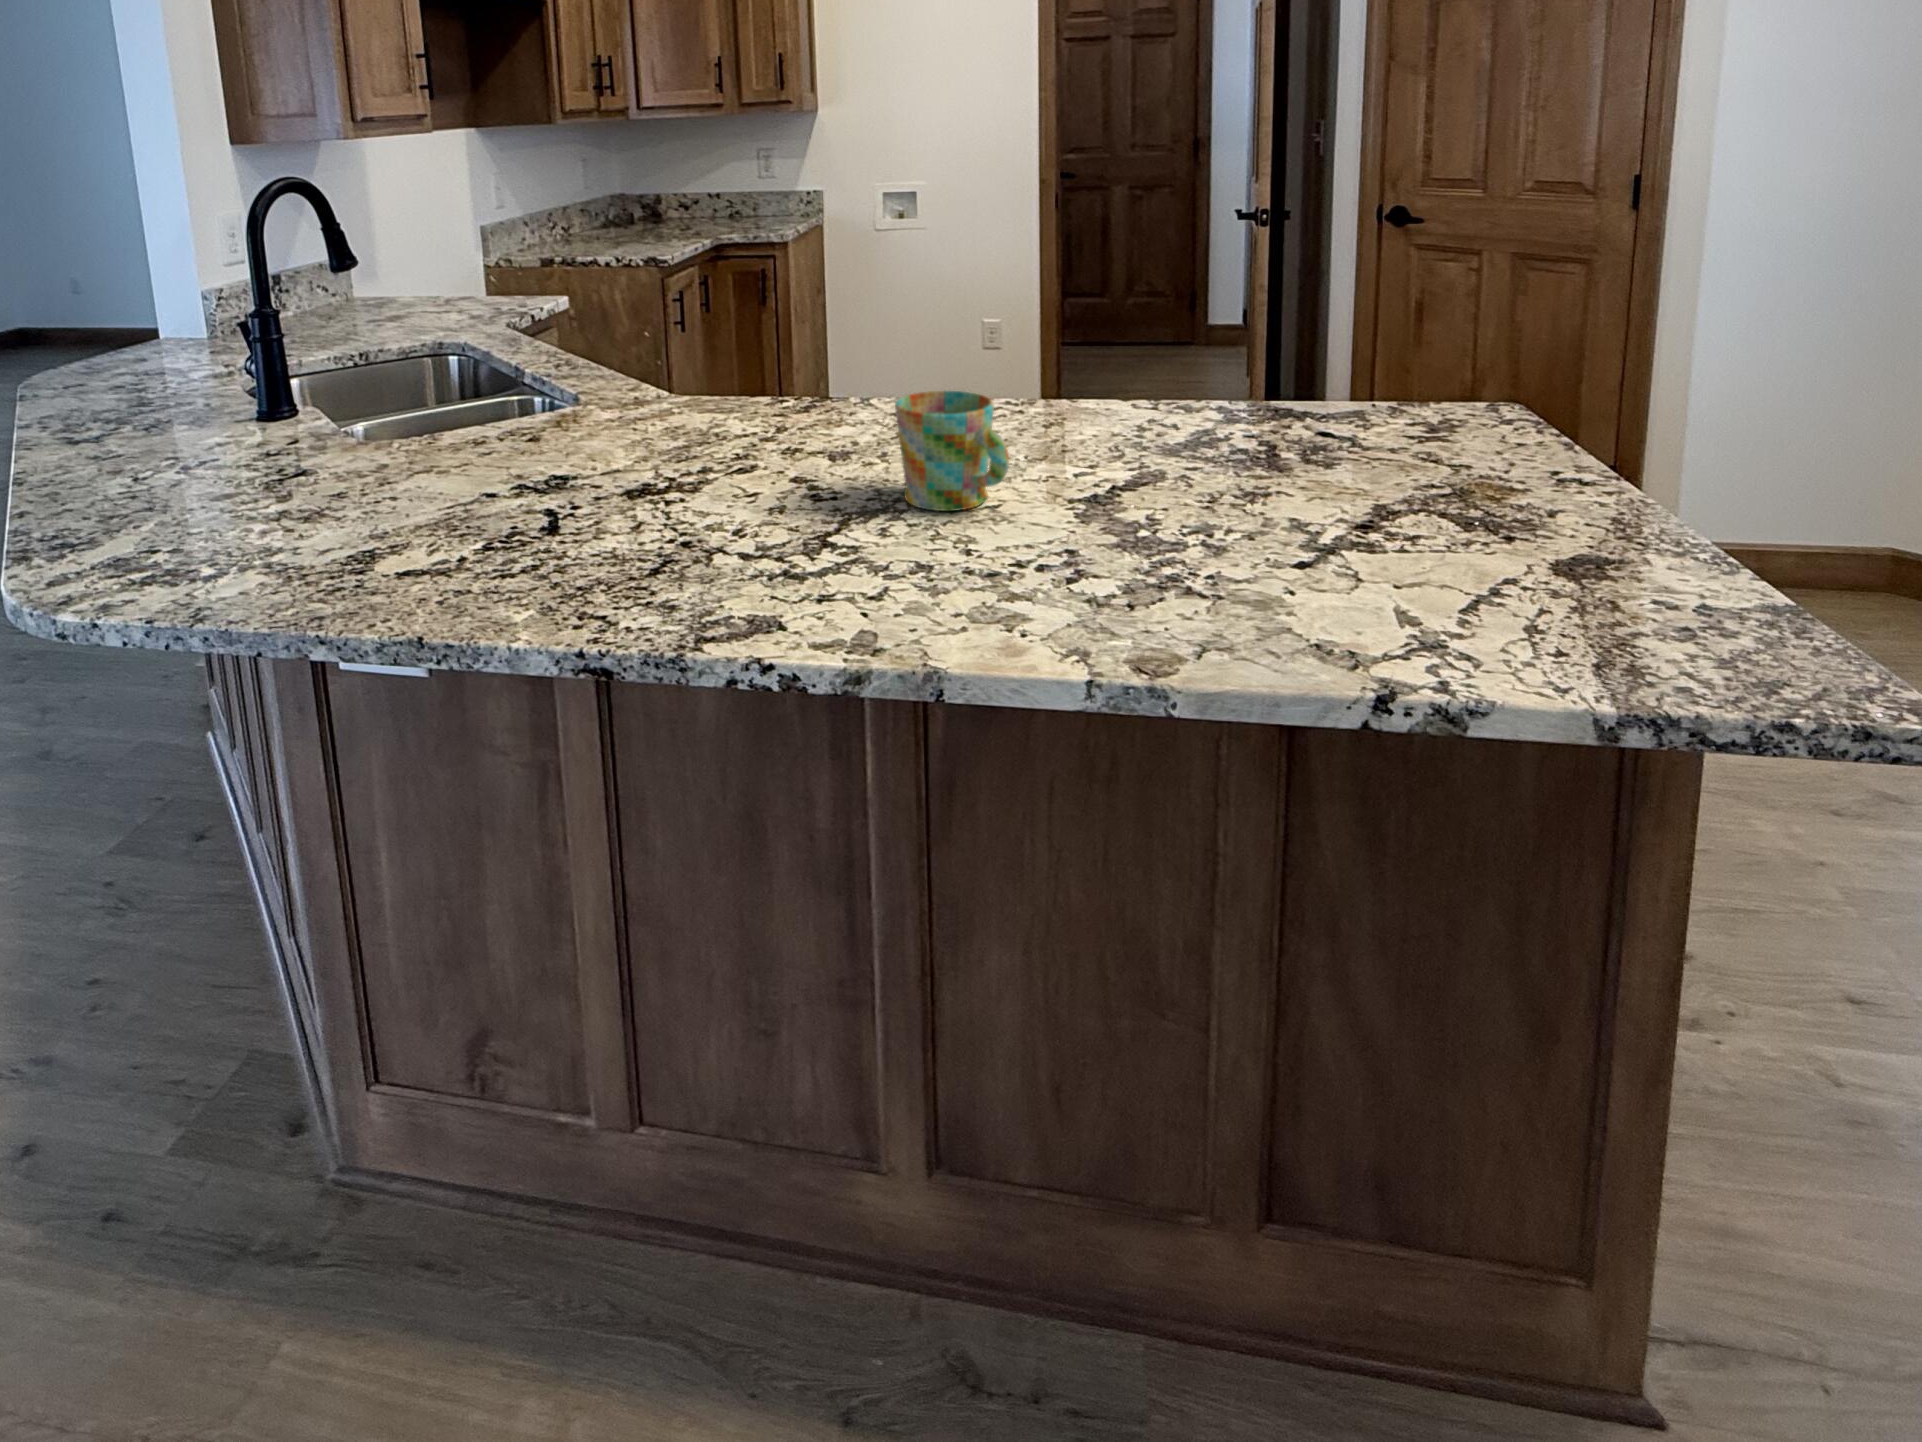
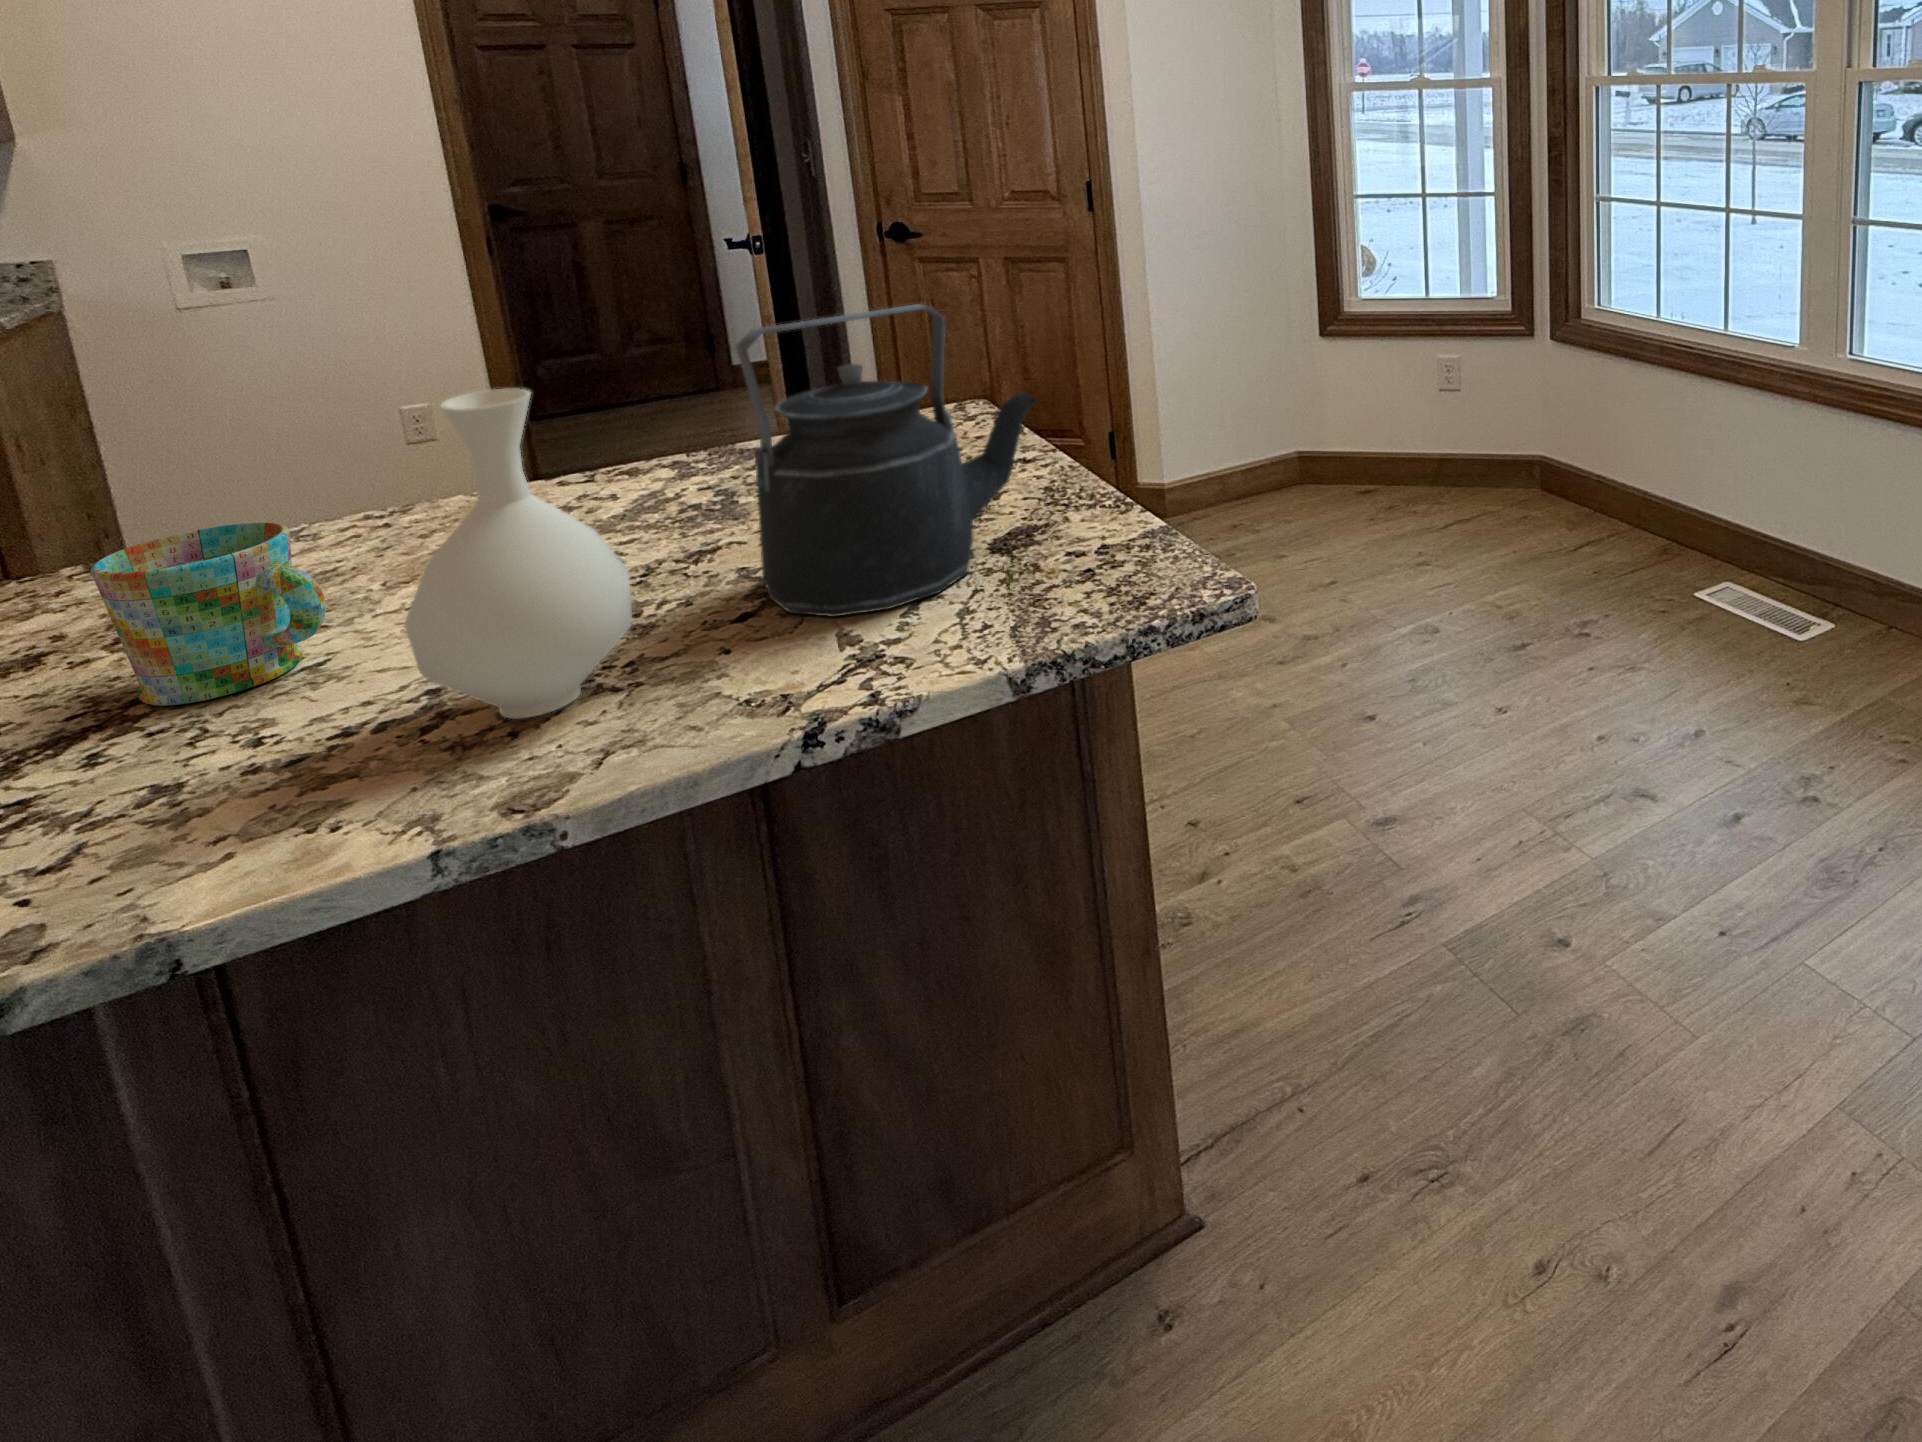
kettle: none [1321,295,1638,600] -> present [736,304,1036,617]
vase: none [1071,323,1228,597] -> present [404,389,632,719]

